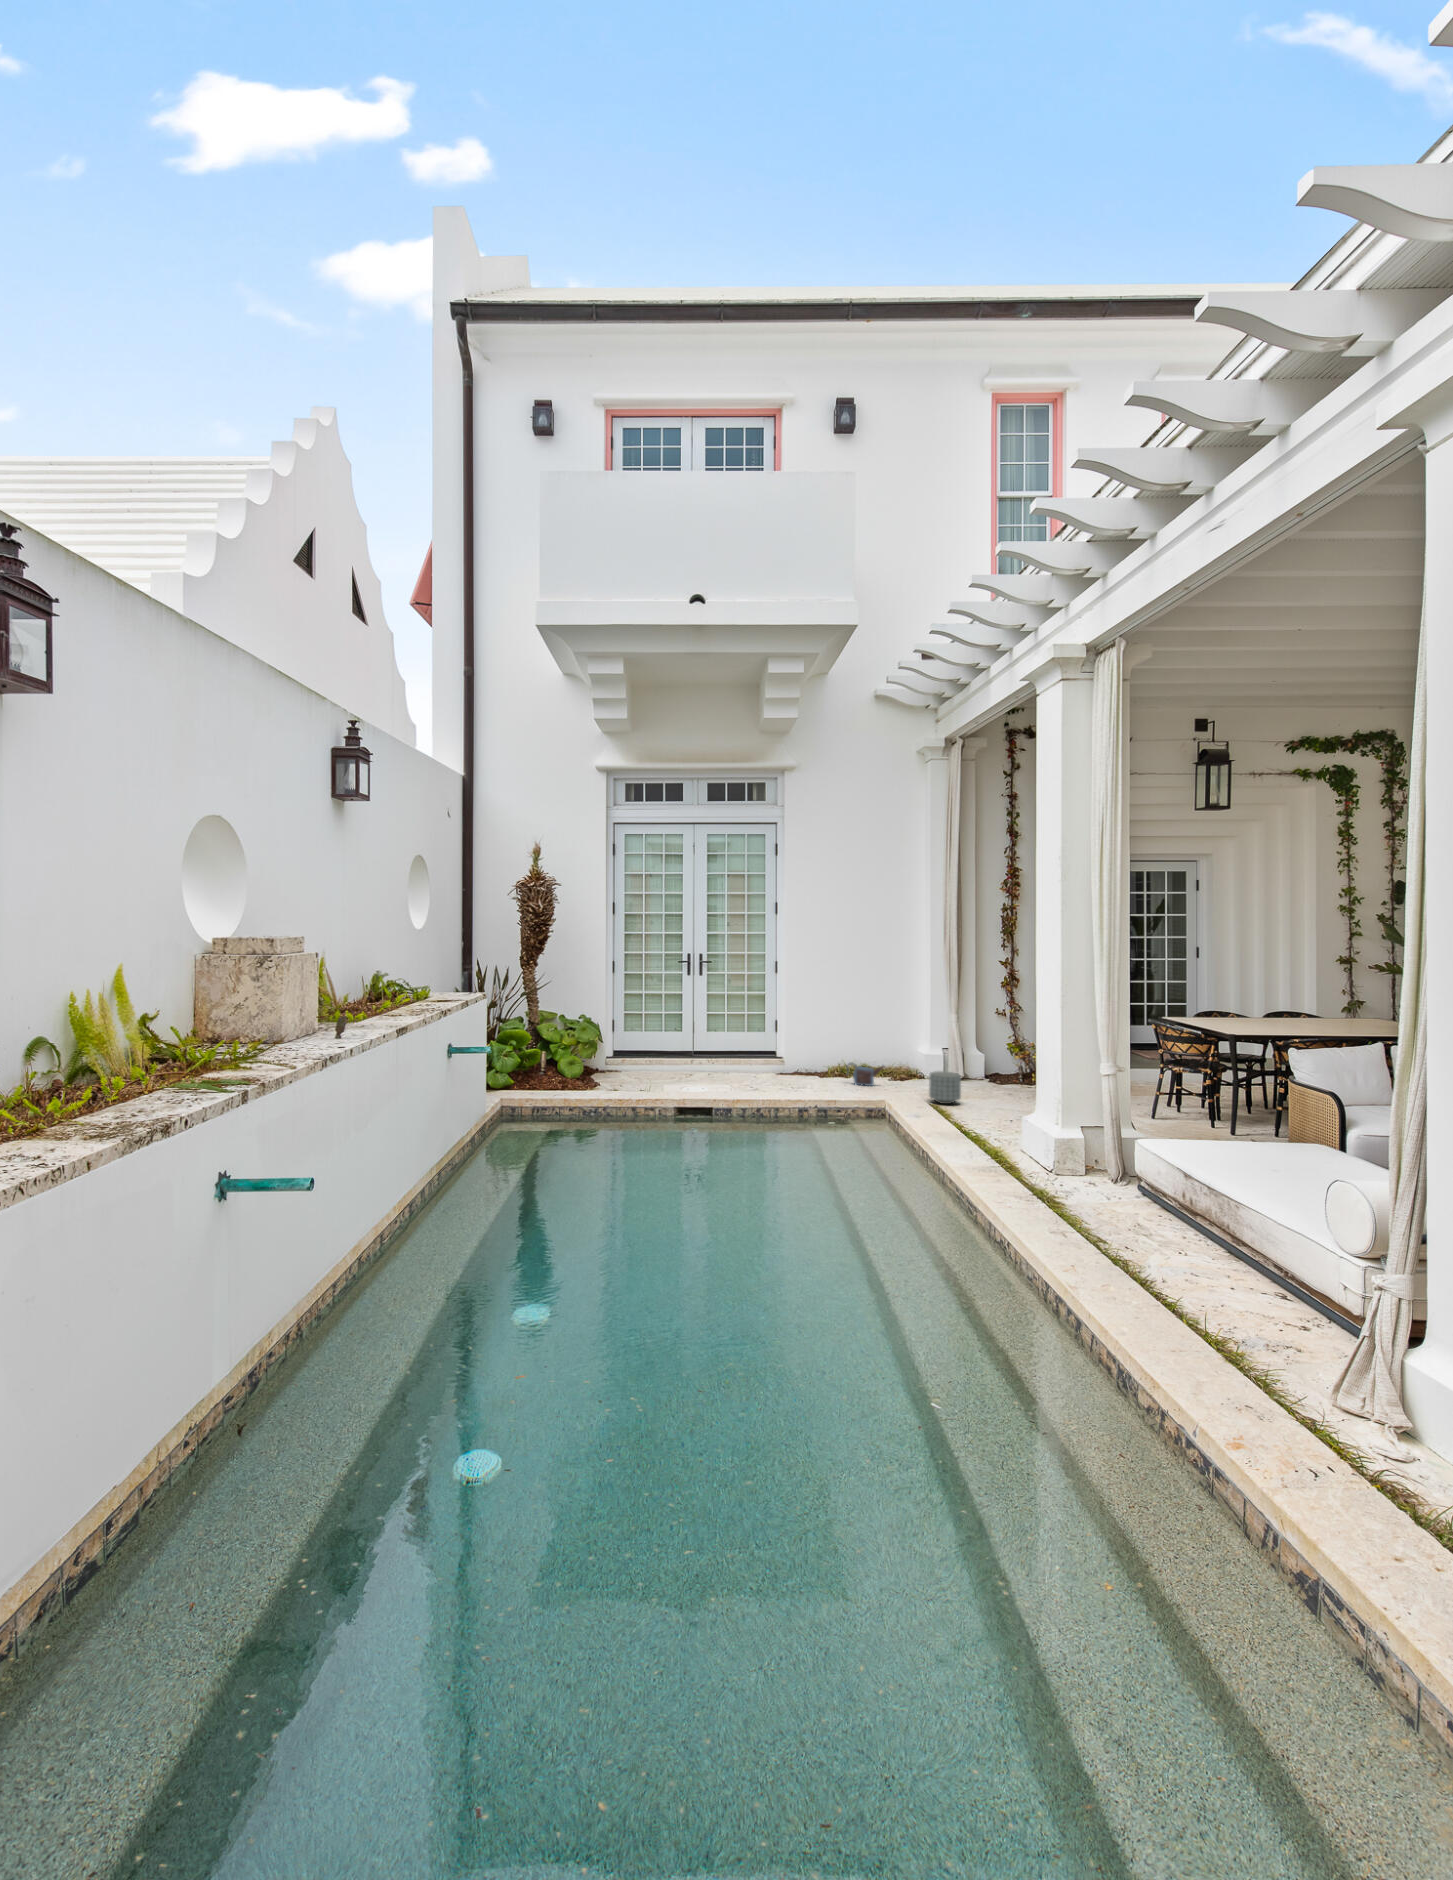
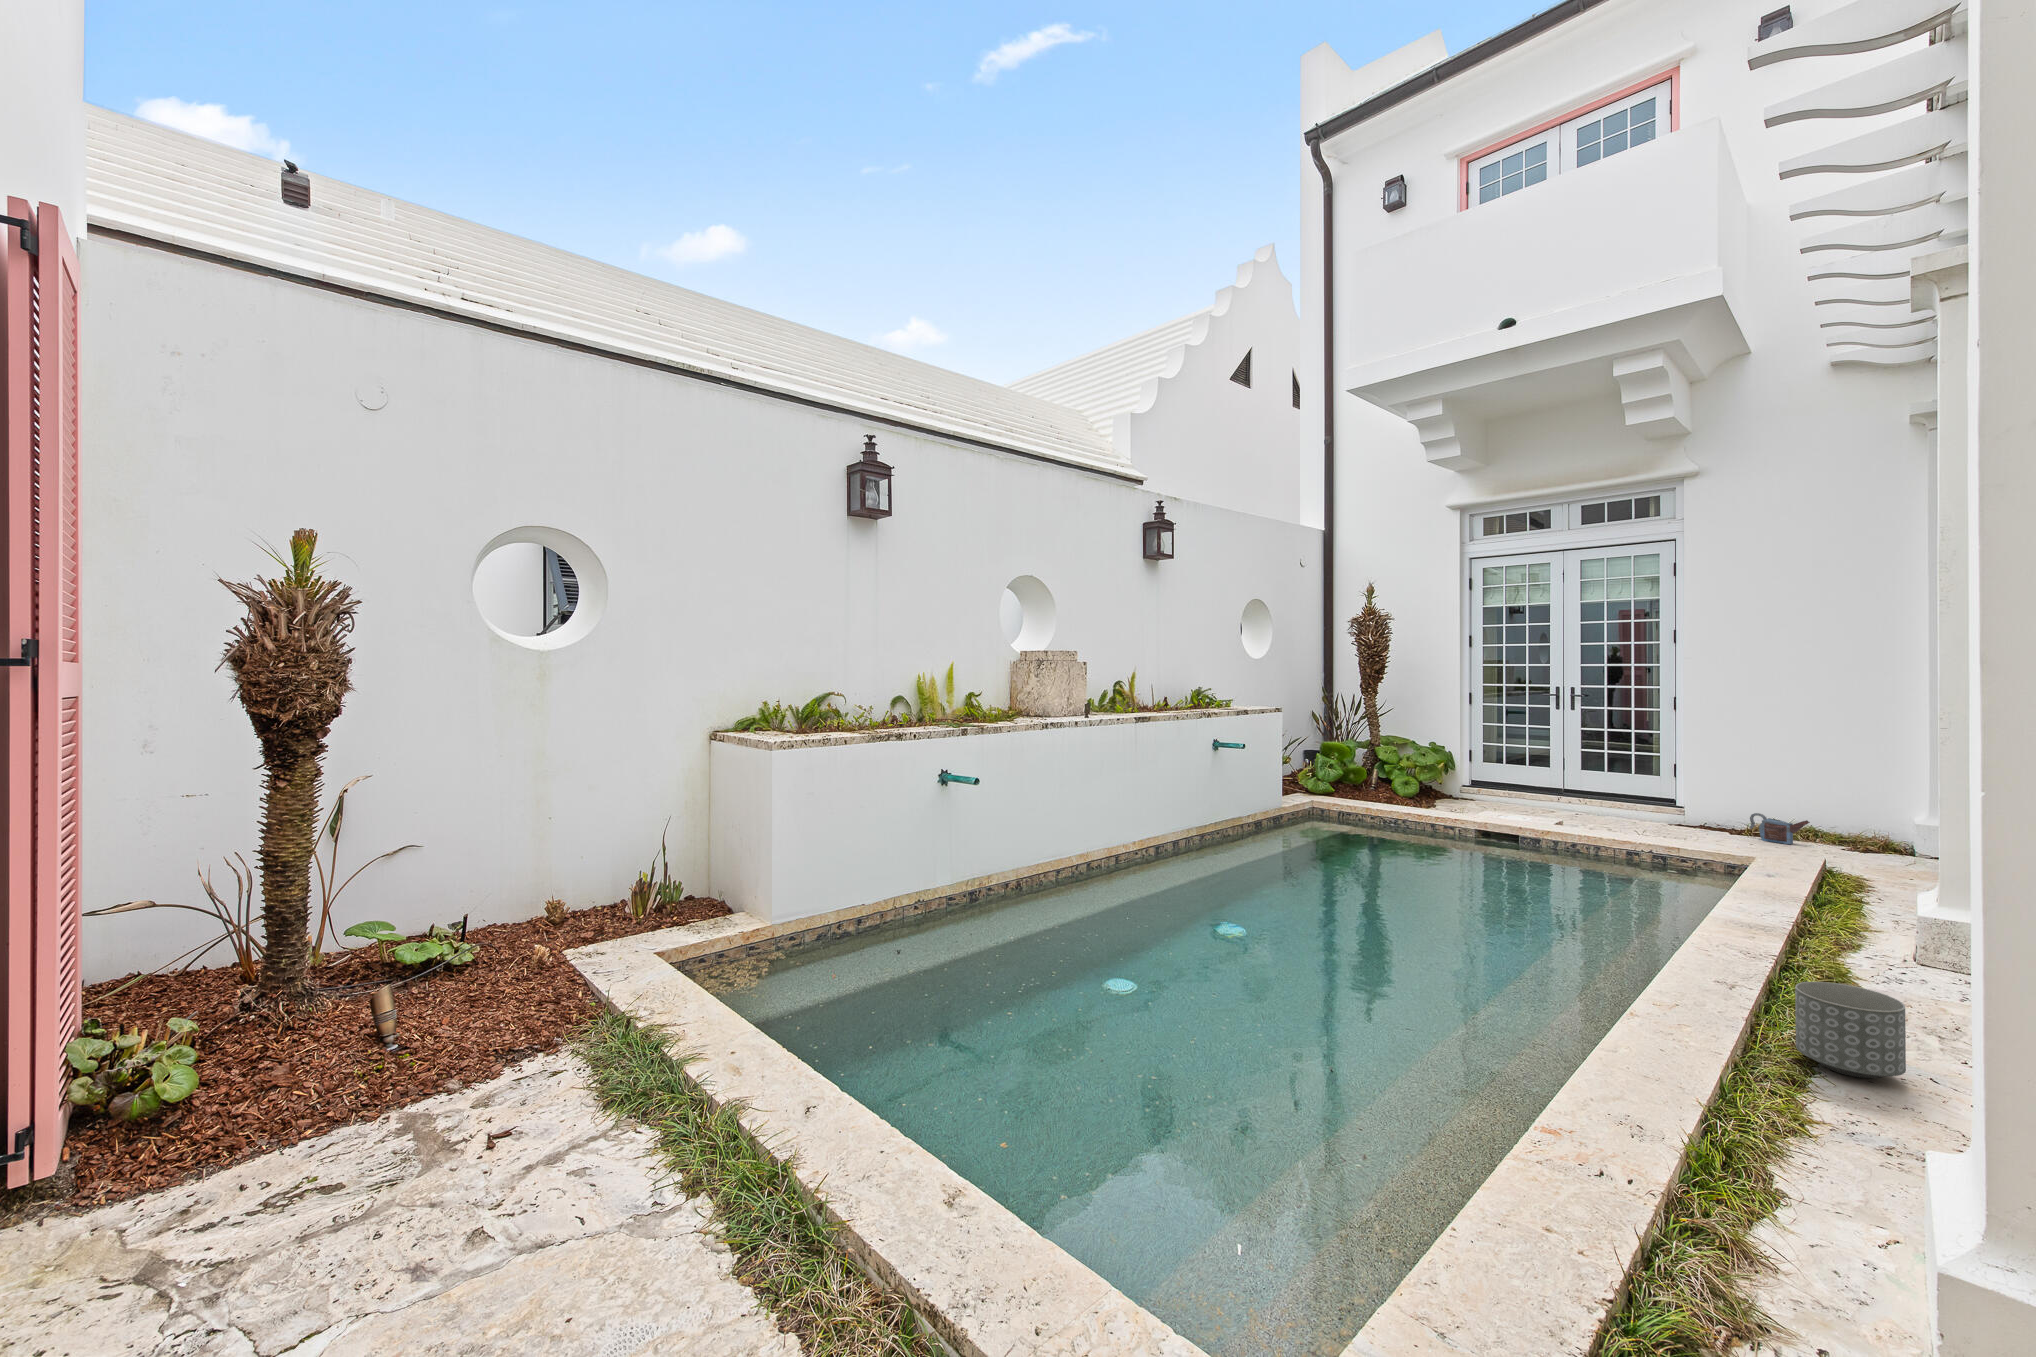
planter: present [929,1071,961,1104] -> present [1795,982,1906,1078]

